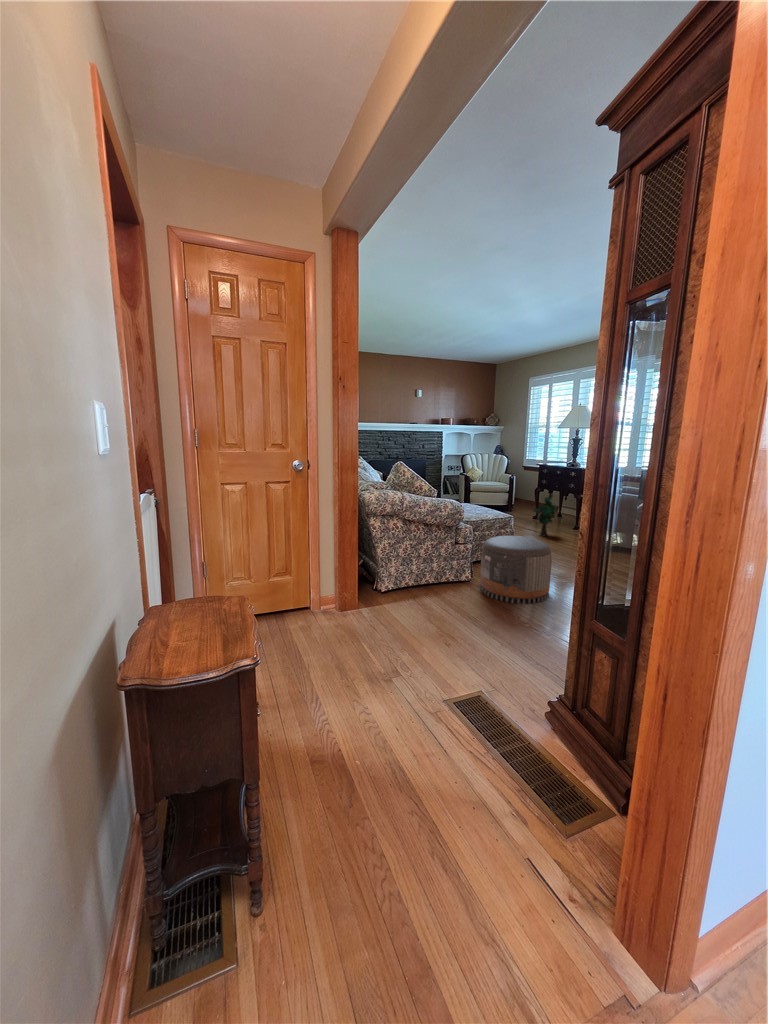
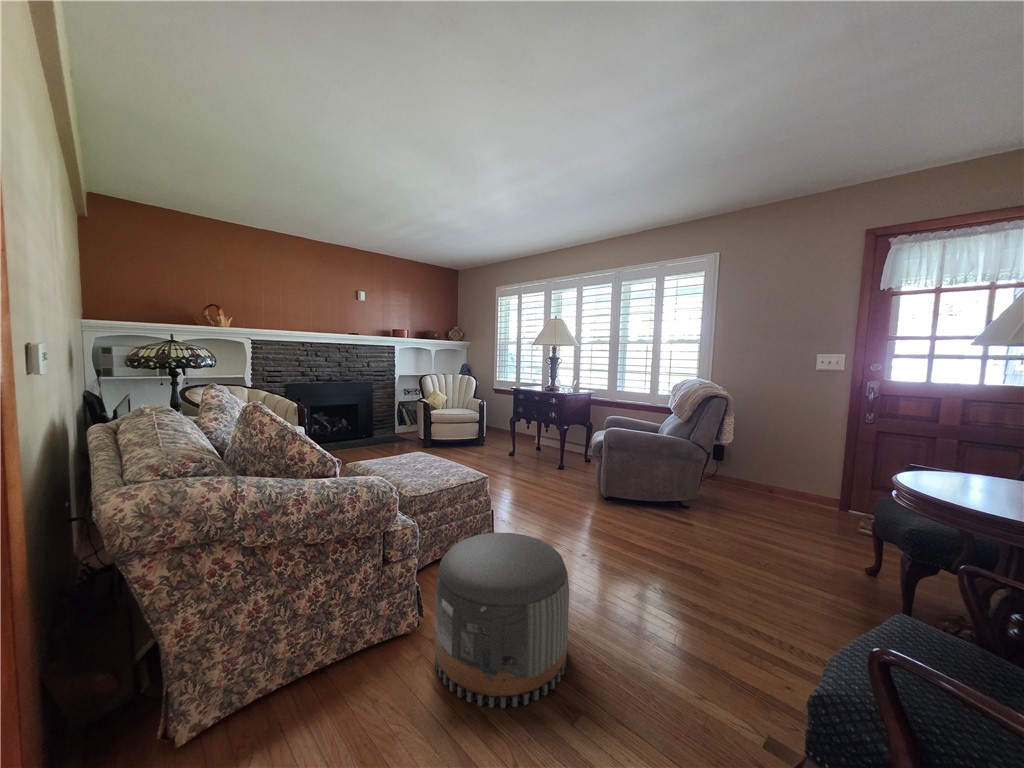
decorative plant: present [533,494,558,536] -> none [511,428,543,486]

